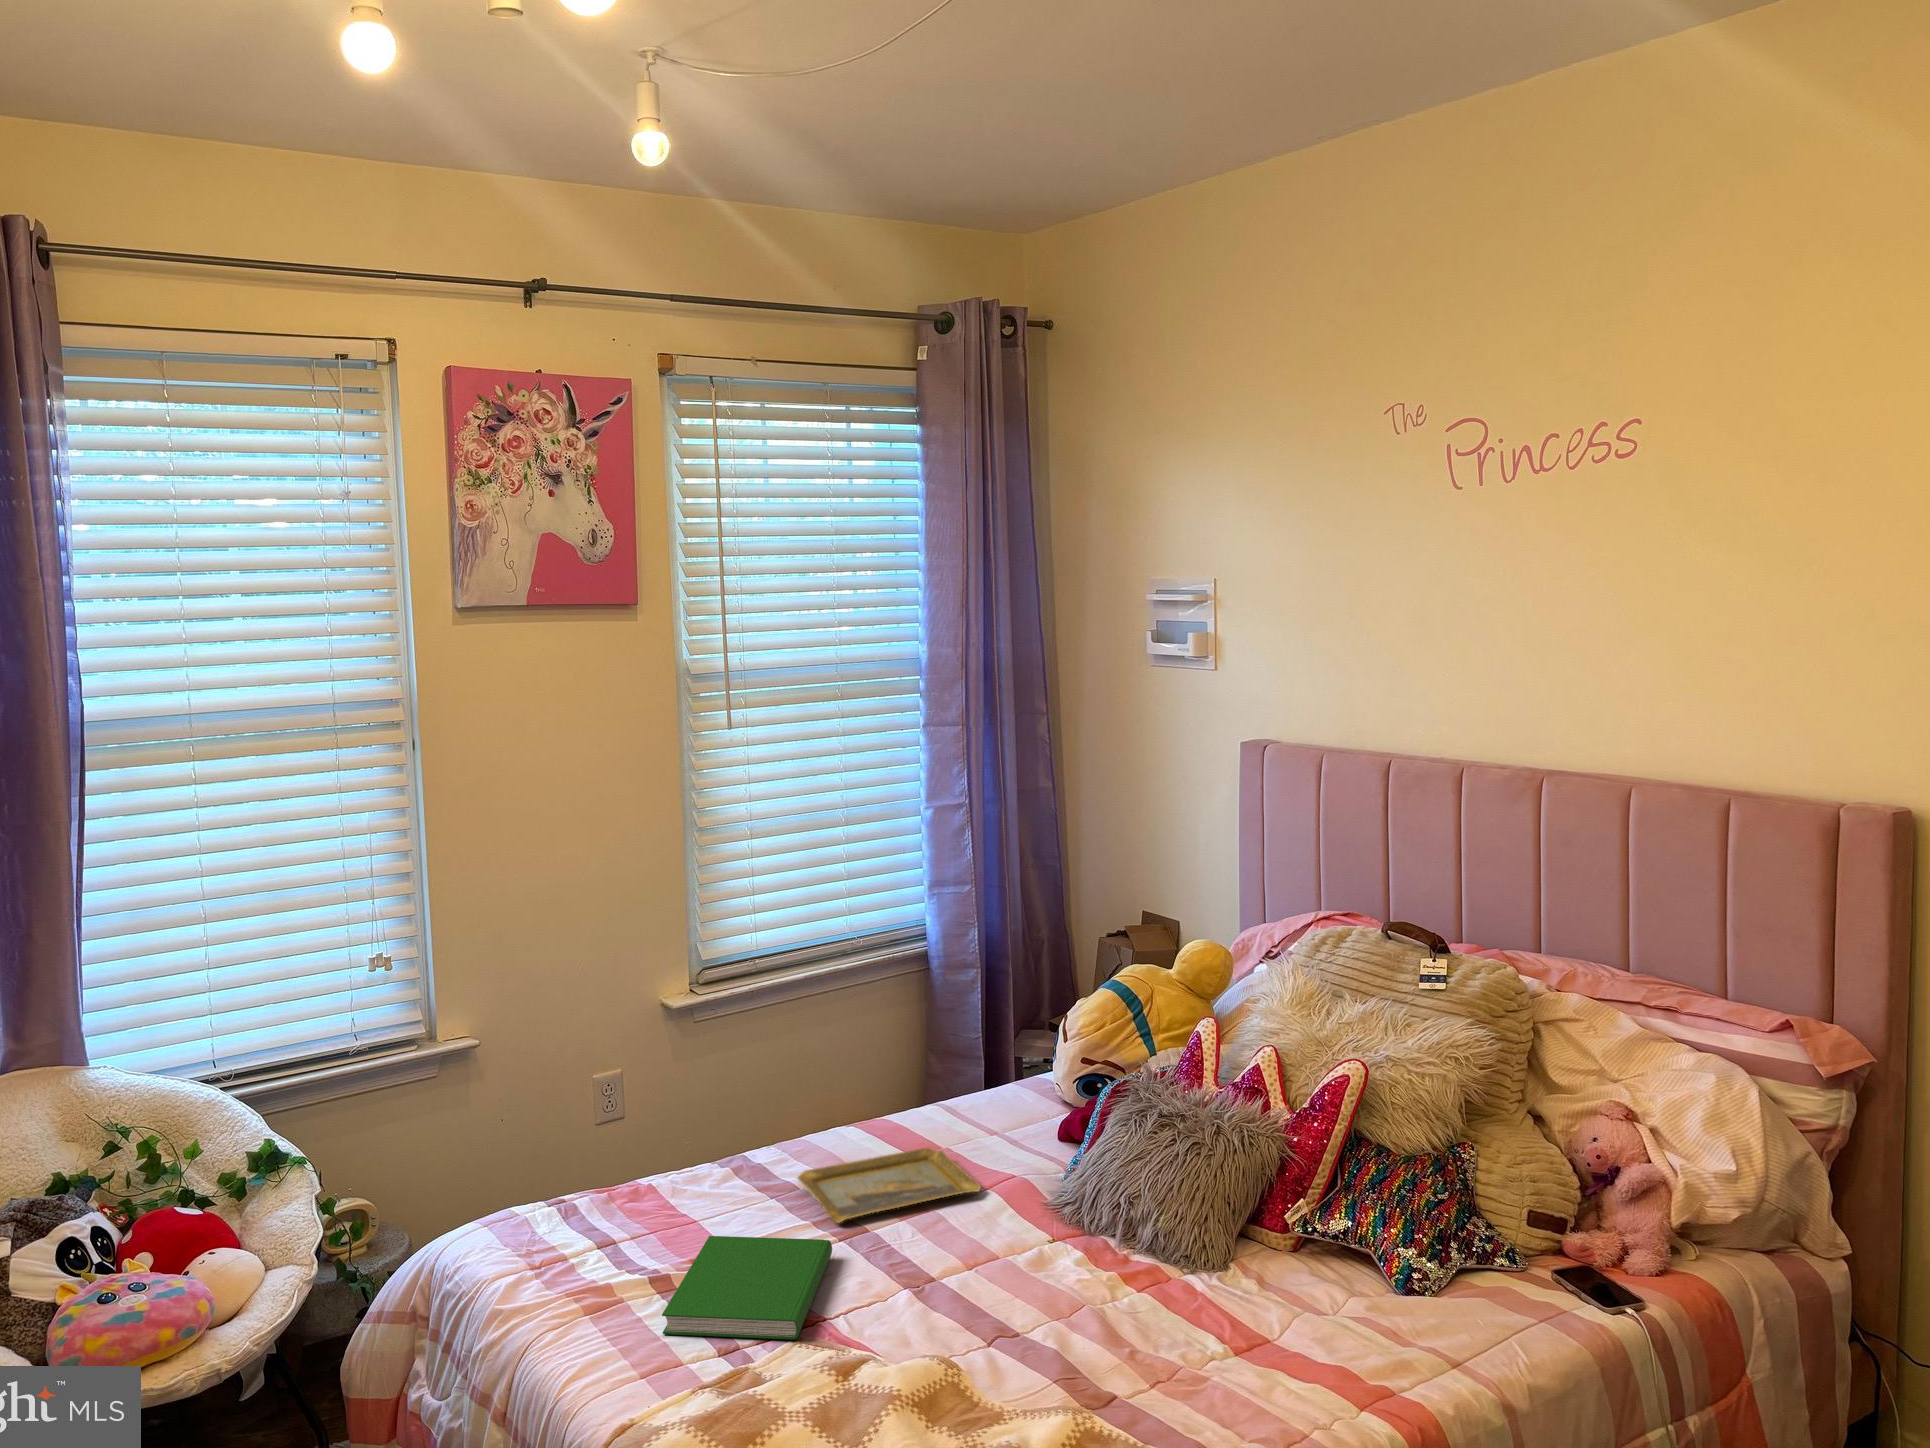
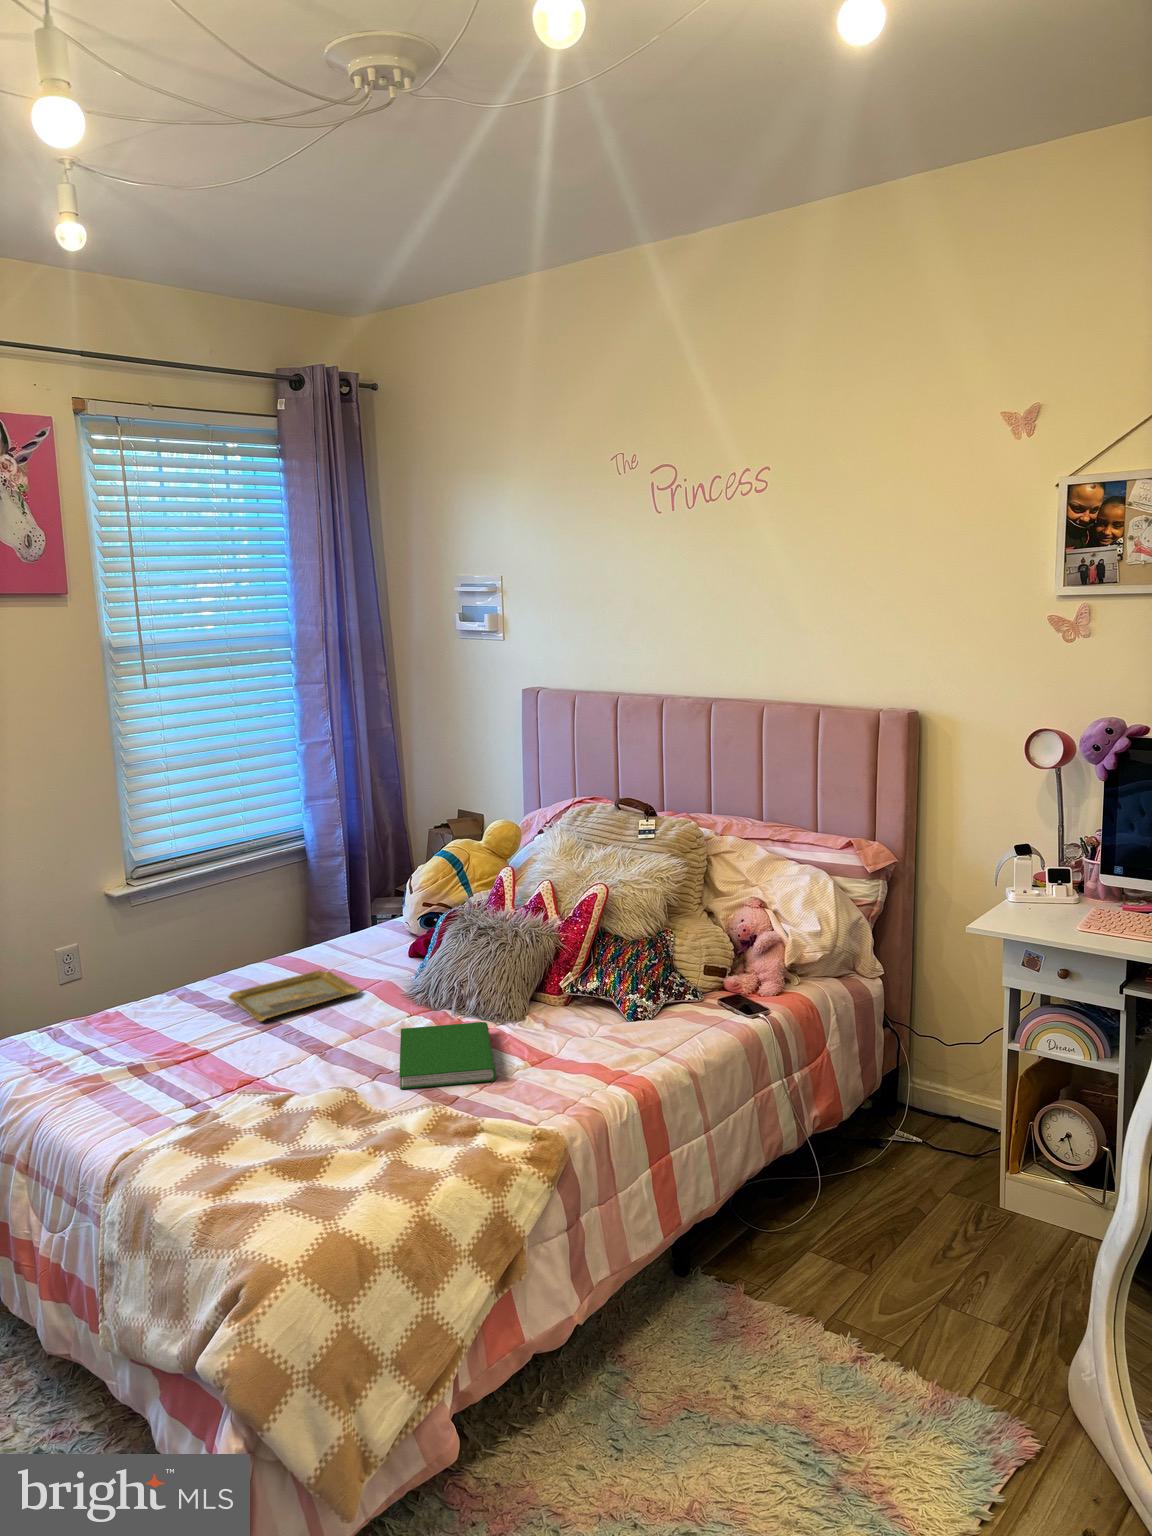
hardcover book: present [662,1236,832,1339] -> present [400,1022,496,1089]

